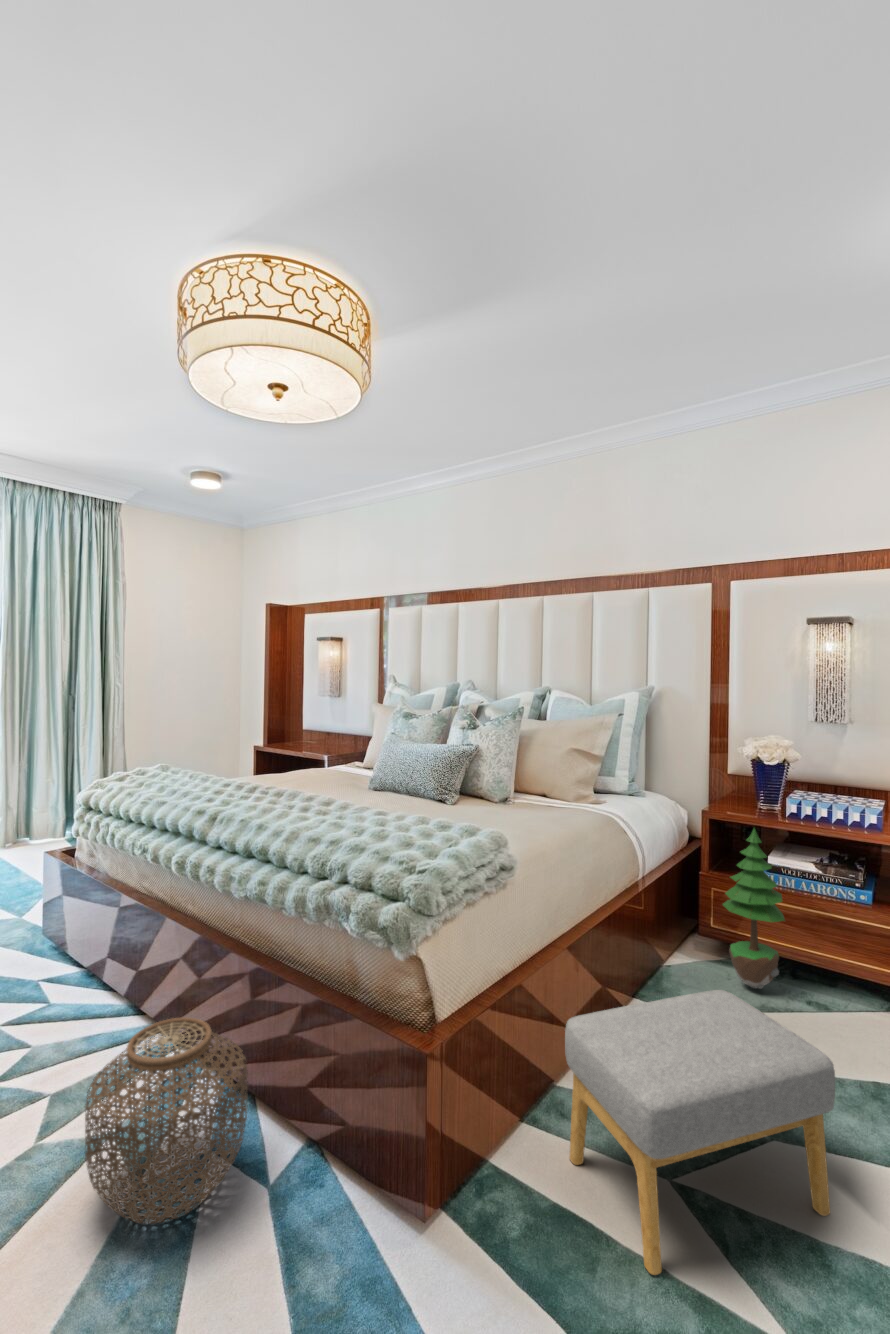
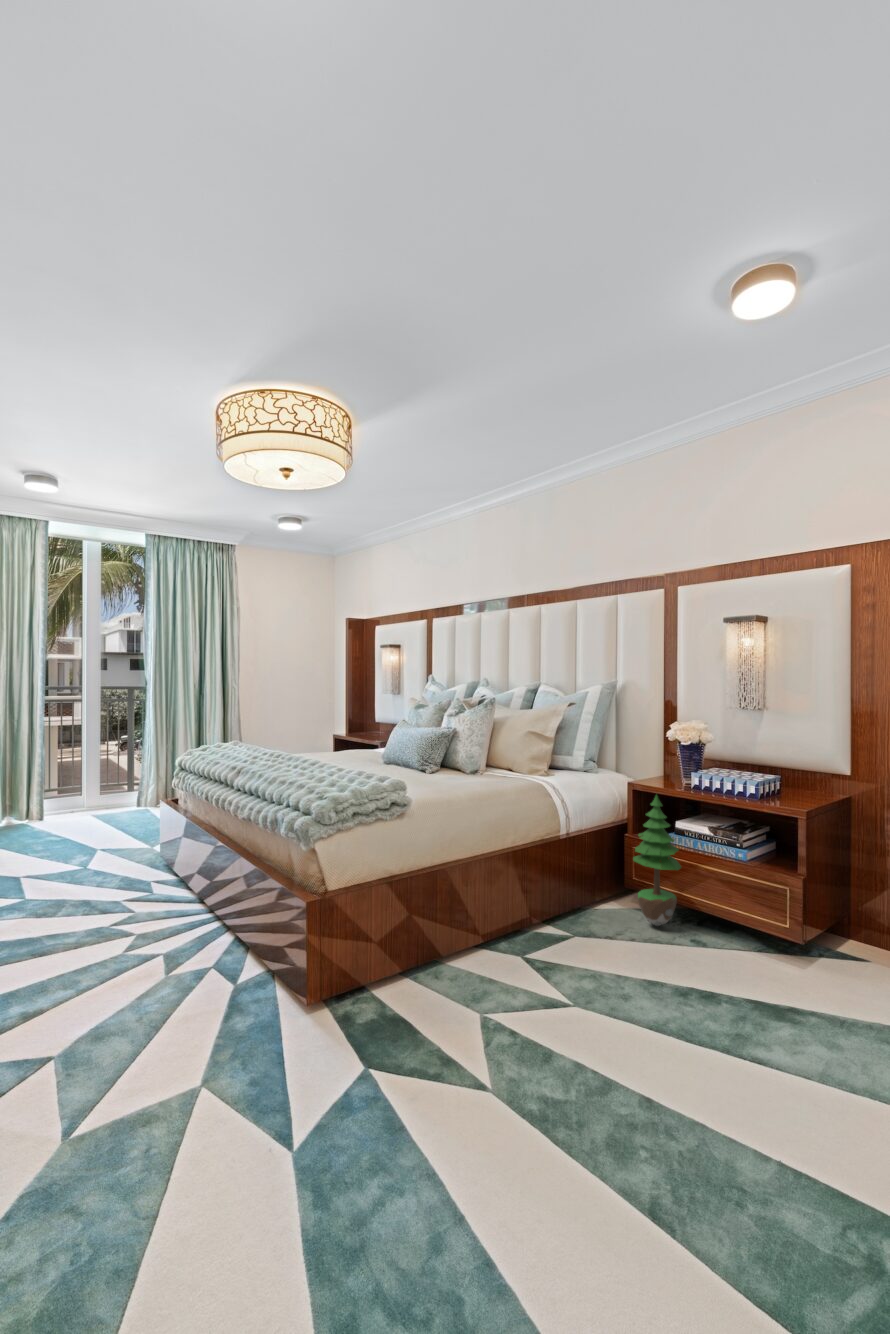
footstool: present [565,990,835,1275] -> none [427,896,589,1048]
woven basket: present [85,1017,247,1224] -> none [134,880,231,992]

